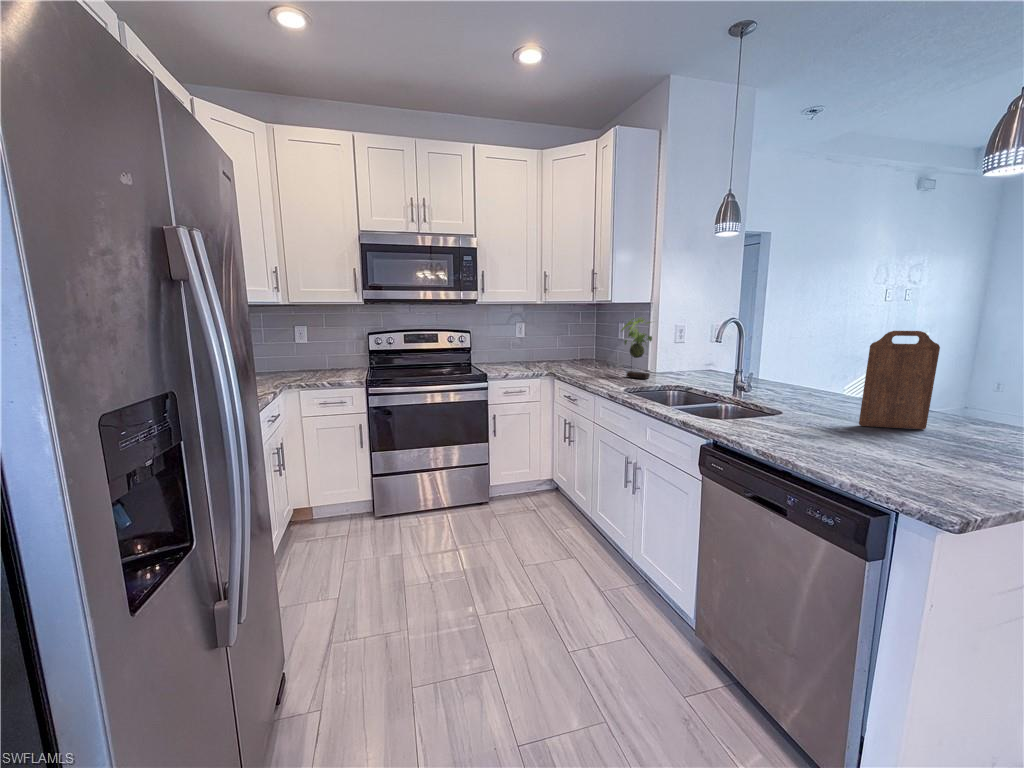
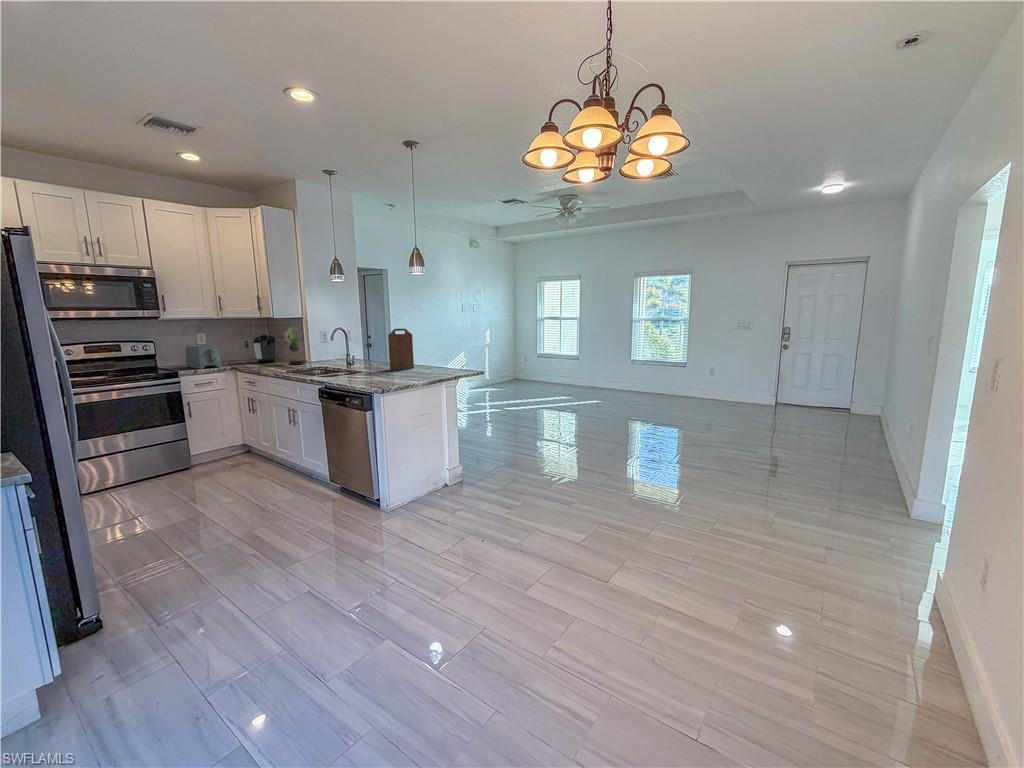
coffee maker: none [567,327,608,370] -> present [243,334,276,363]
toaster: none [500,338,539,371] -> present [185,345,222,369]

